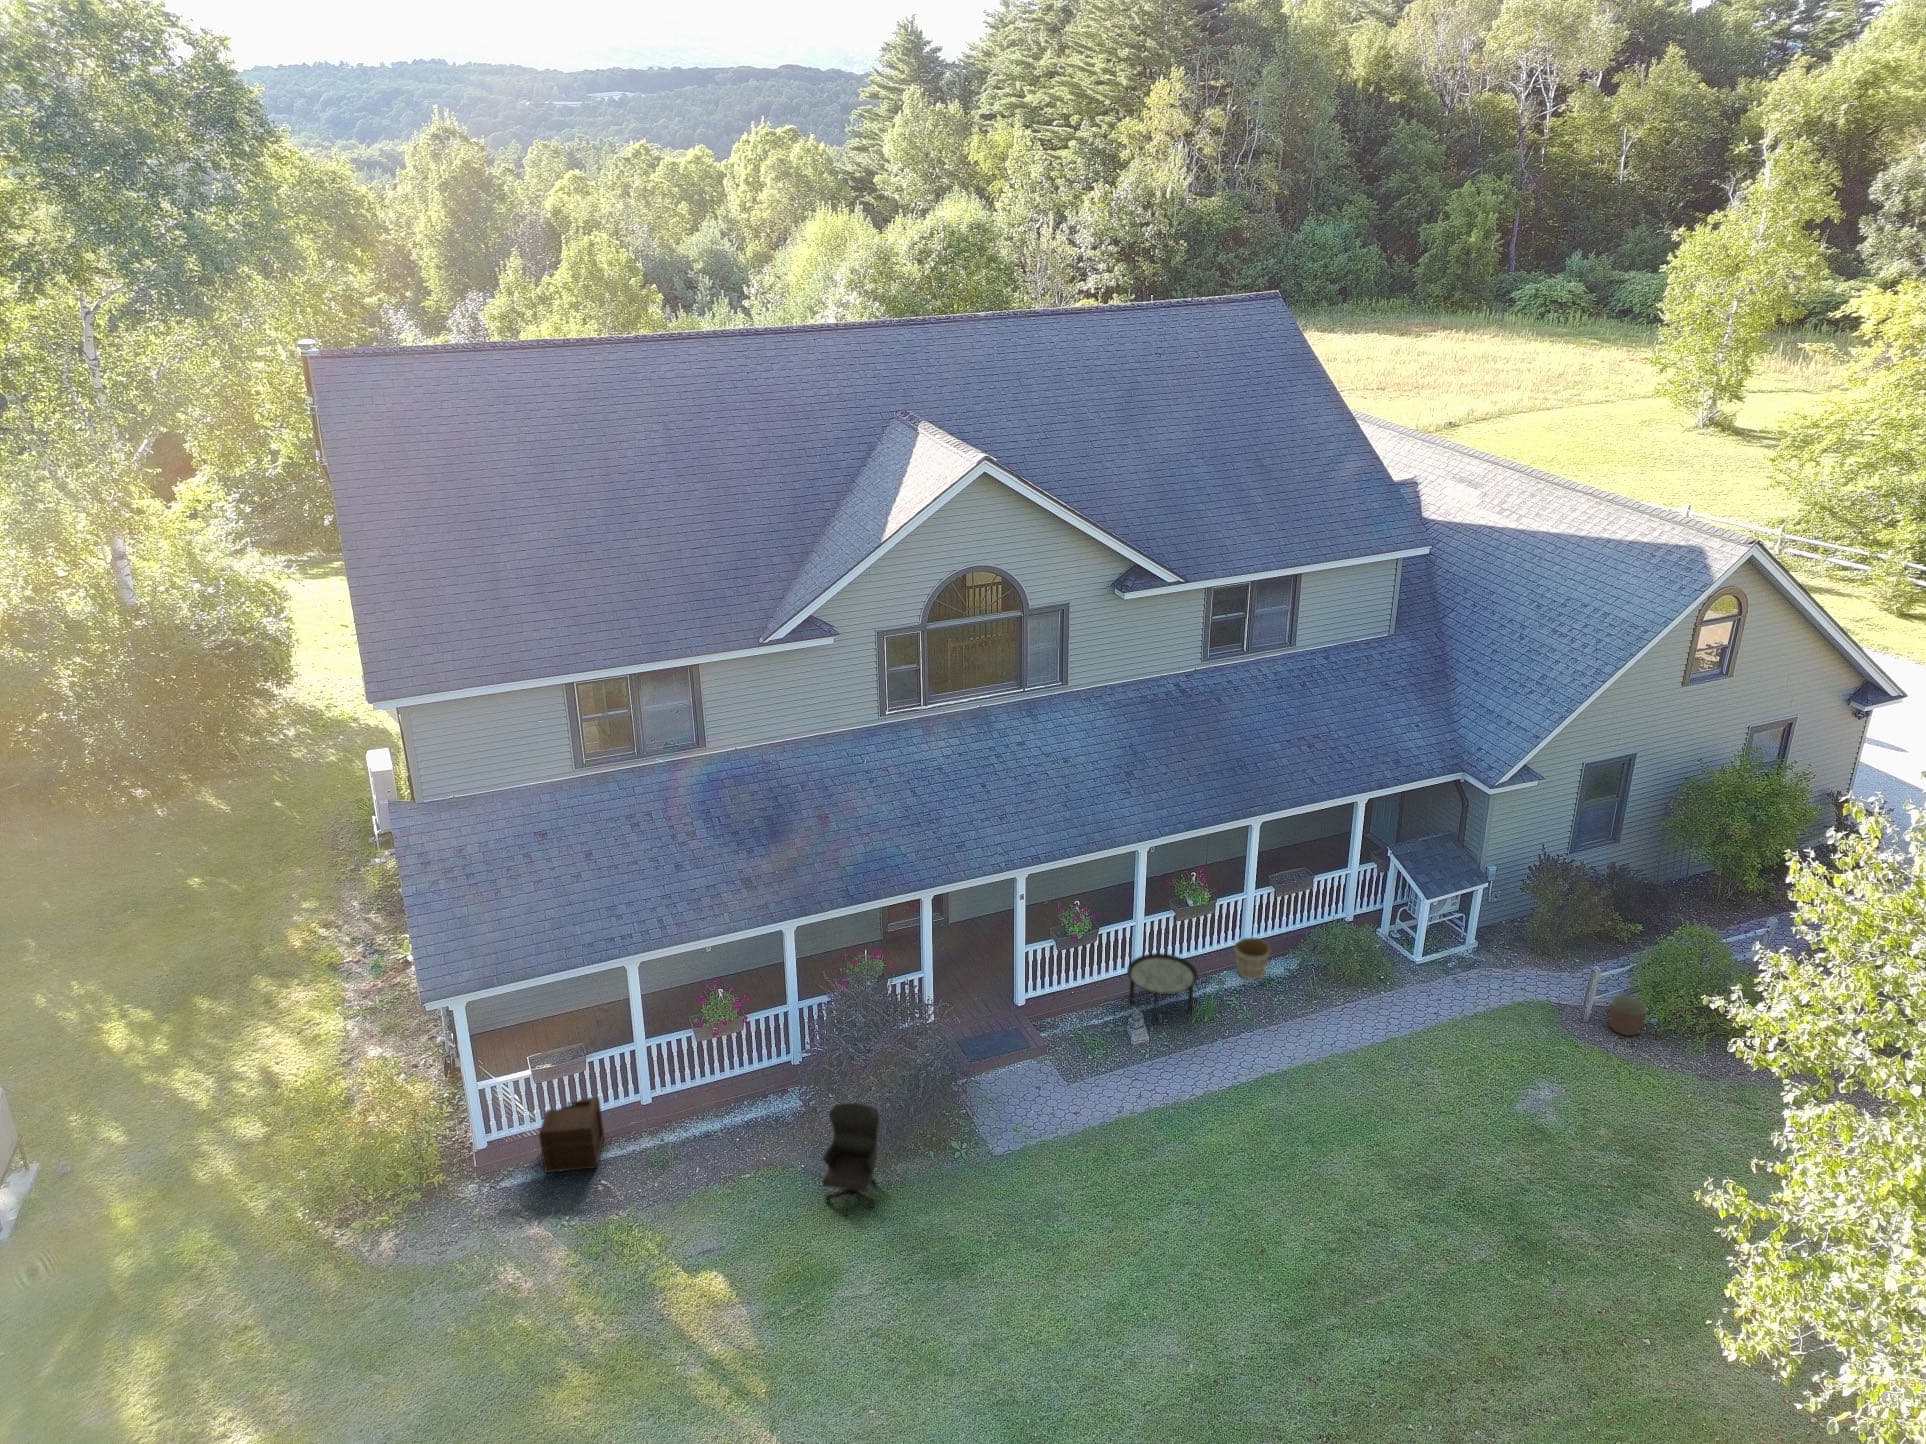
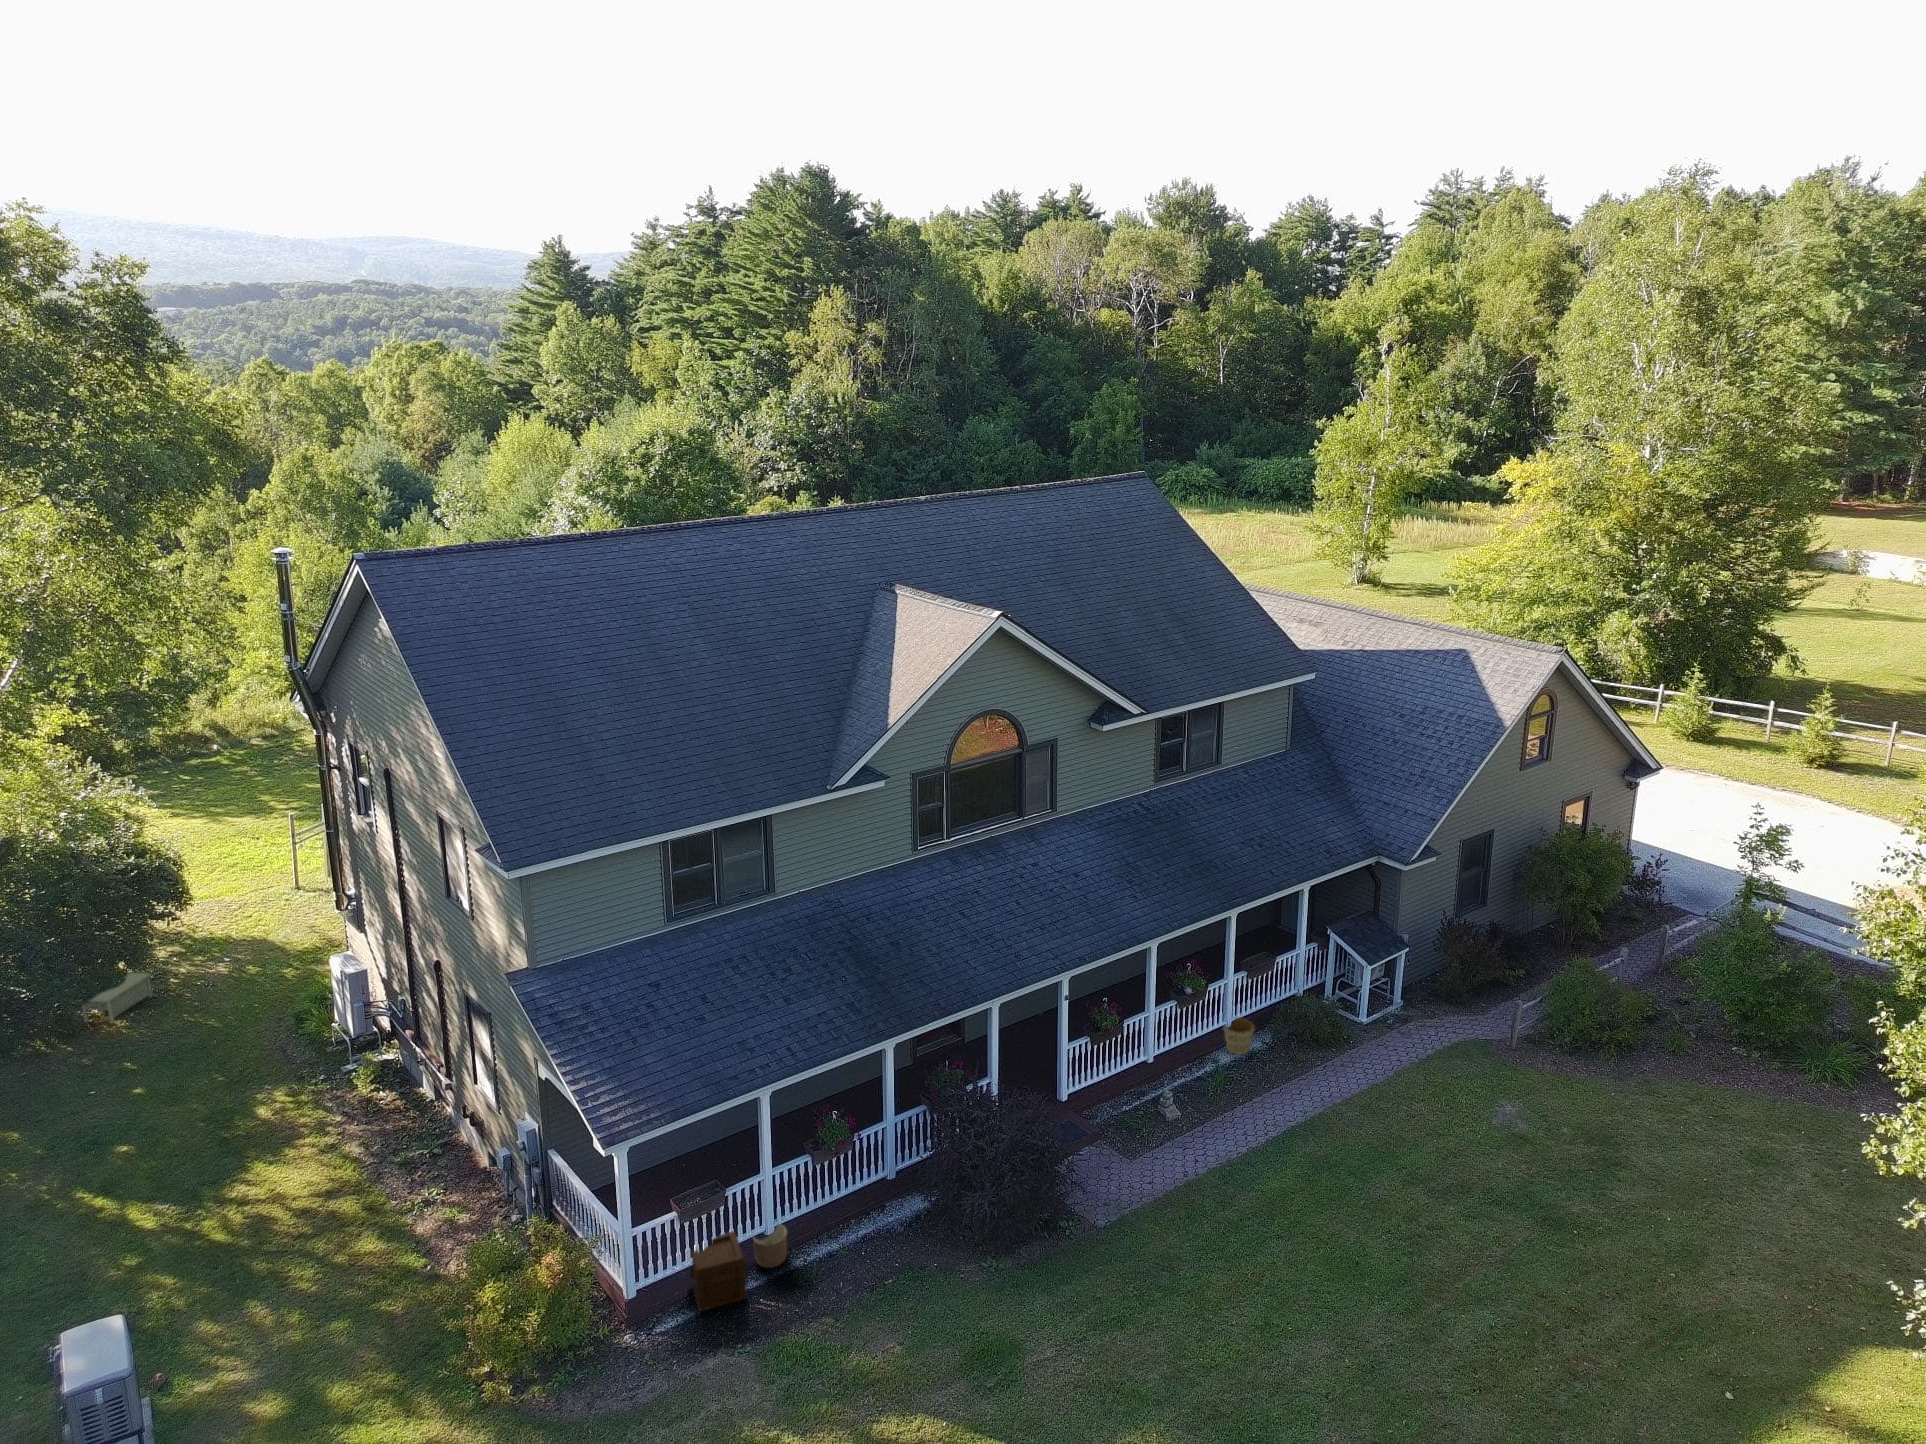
storage bench: none [188,751,260,797] -> present [83,972,152,1023]
round table: present [1127,953,1197,1025] -> none [1148,1039,1210,1102]
planter: present [1609,996,1646,1036] -> present [753,1224,787,1268]
chair: present [822,1103,879,1215] -> none [973,1191,1021,1296]

